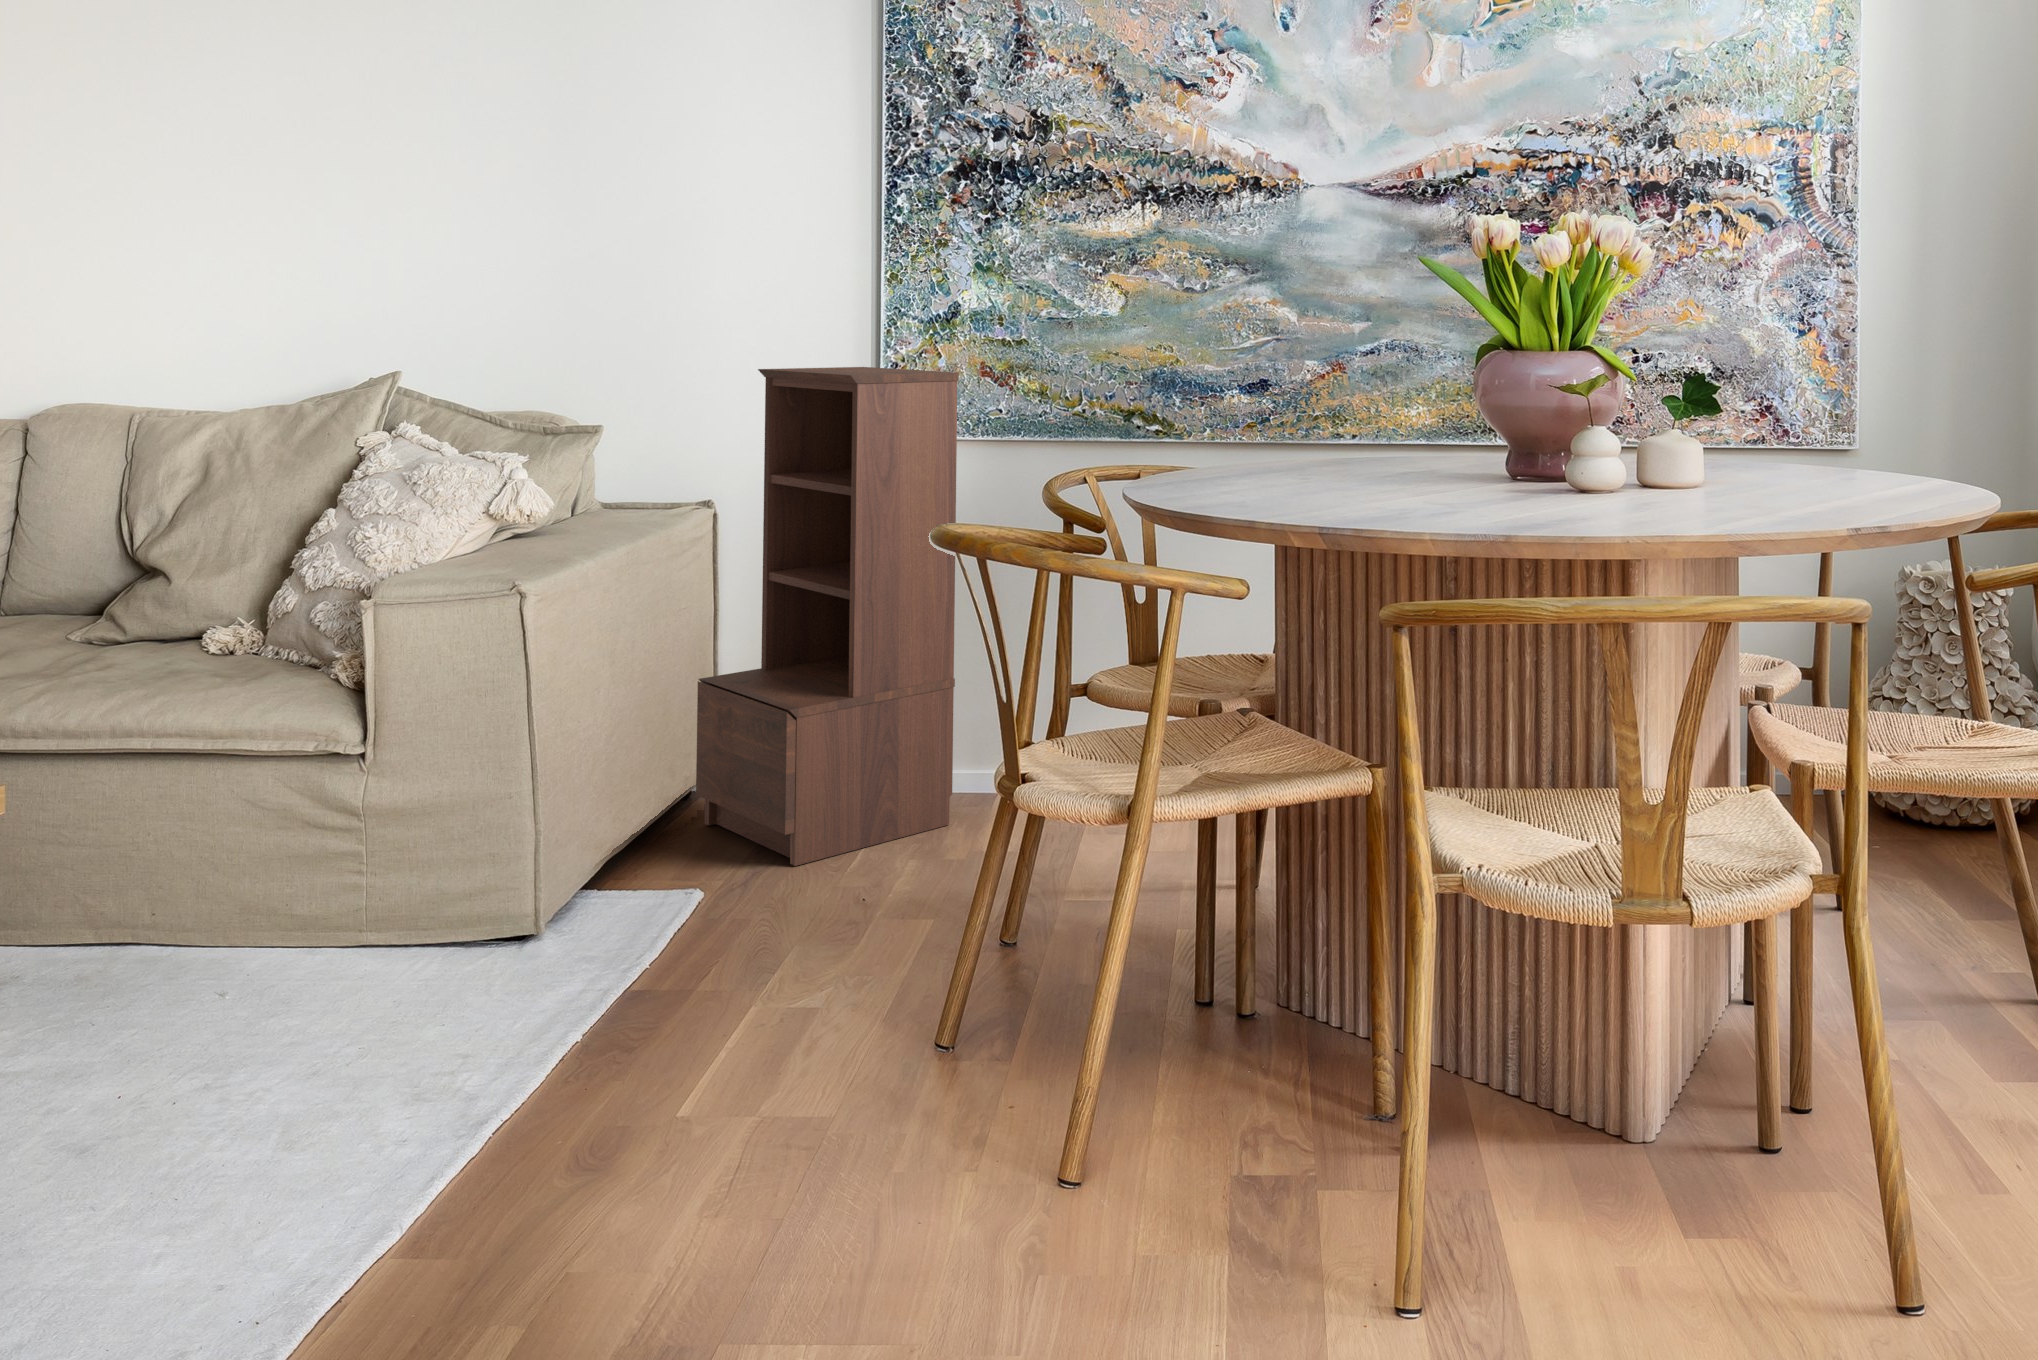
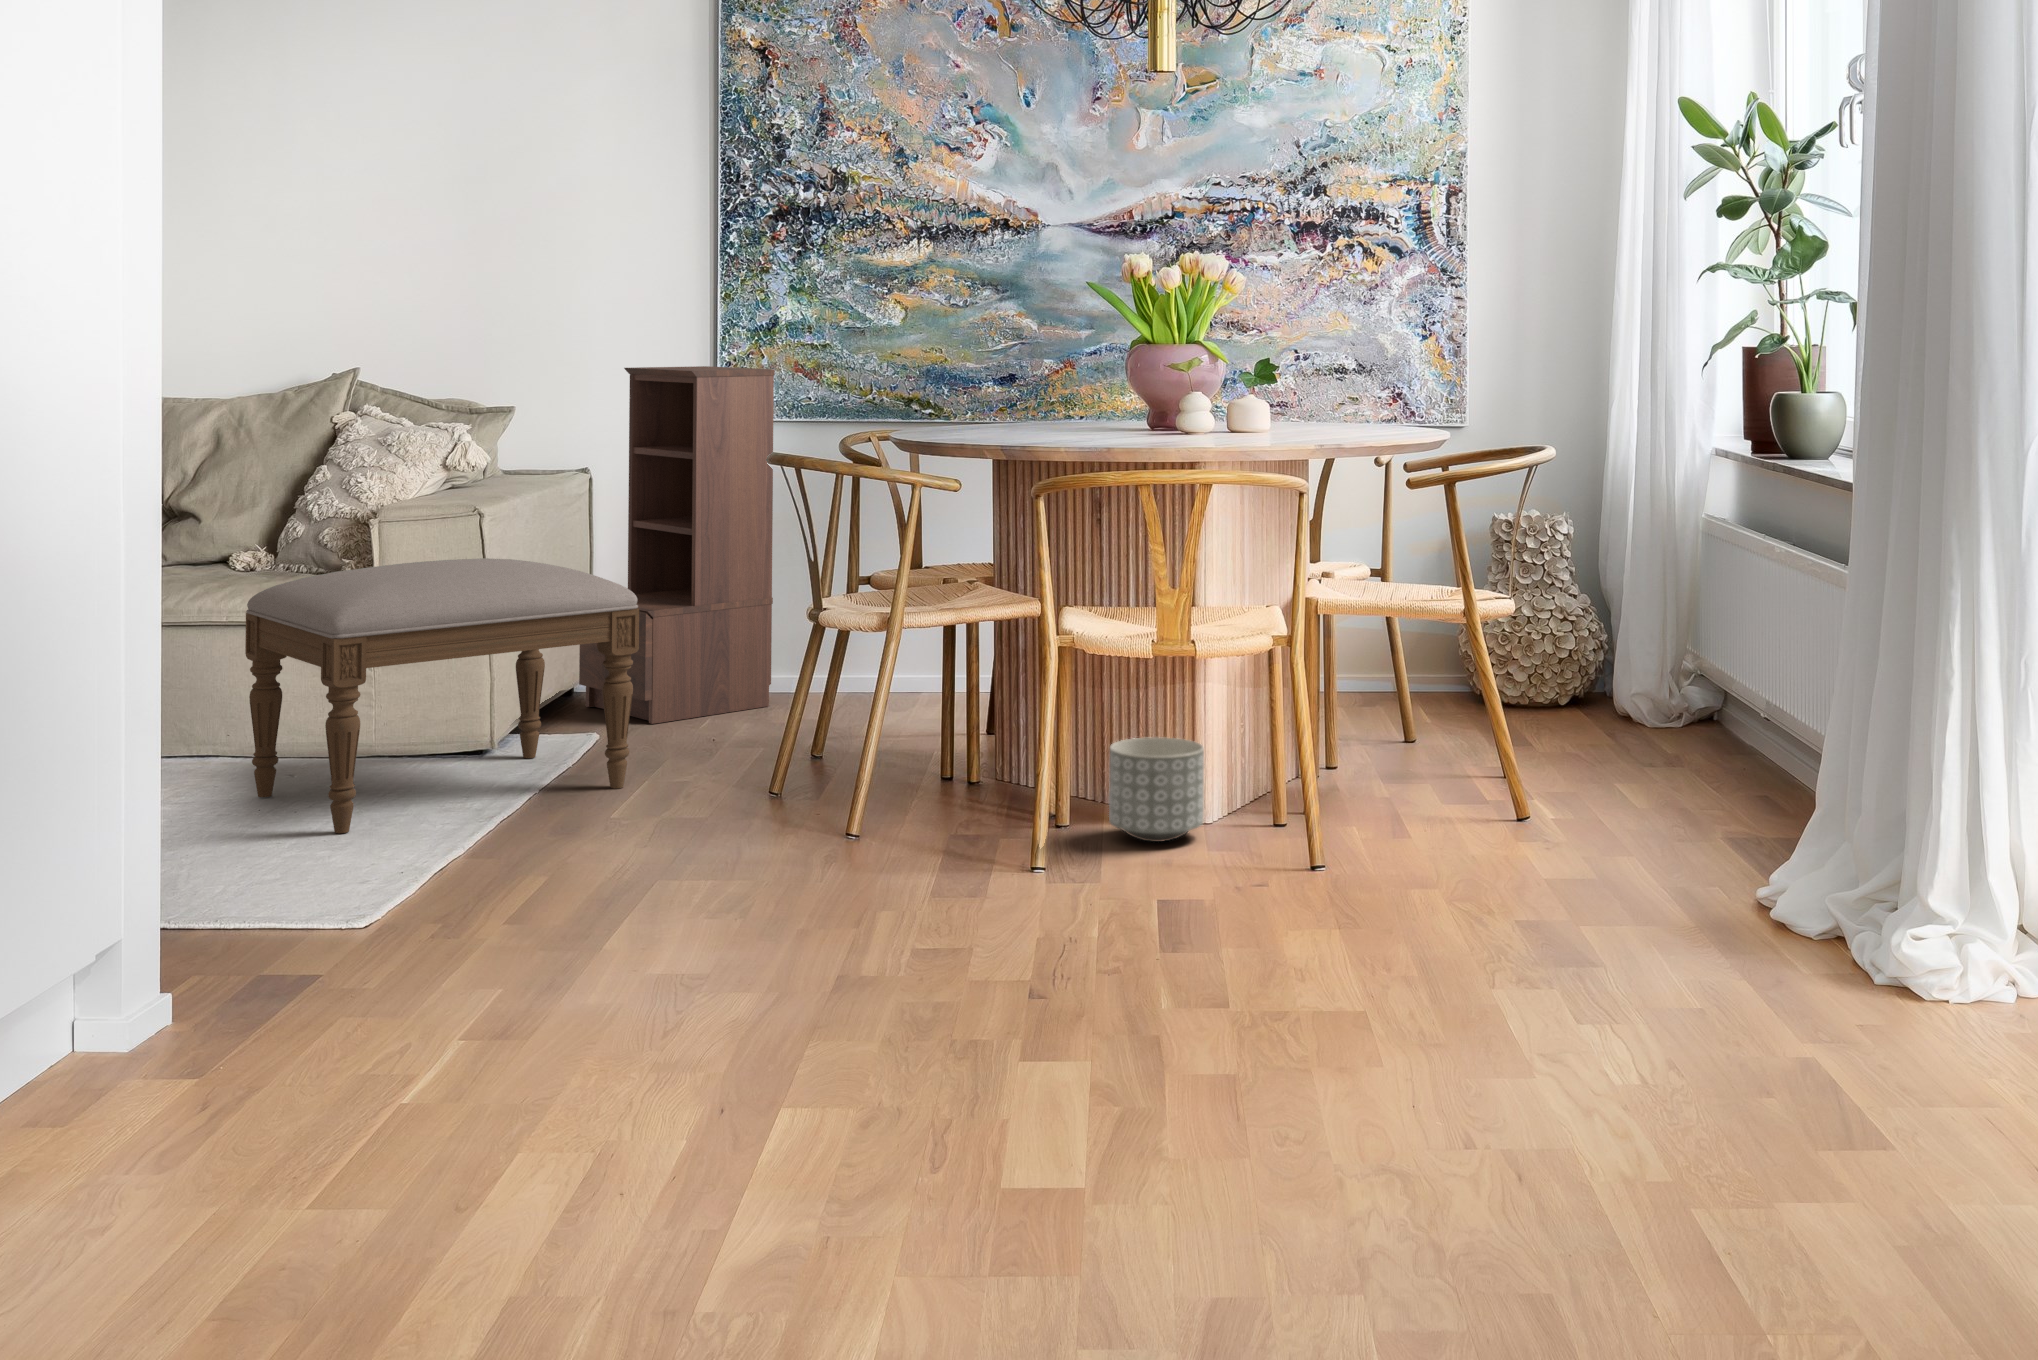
ottoman: none [147,665,782,1210] -> present [245,558,639,833]
planter: none [1629,1038,1811,1263] -> present [1109,737,1204,842]

